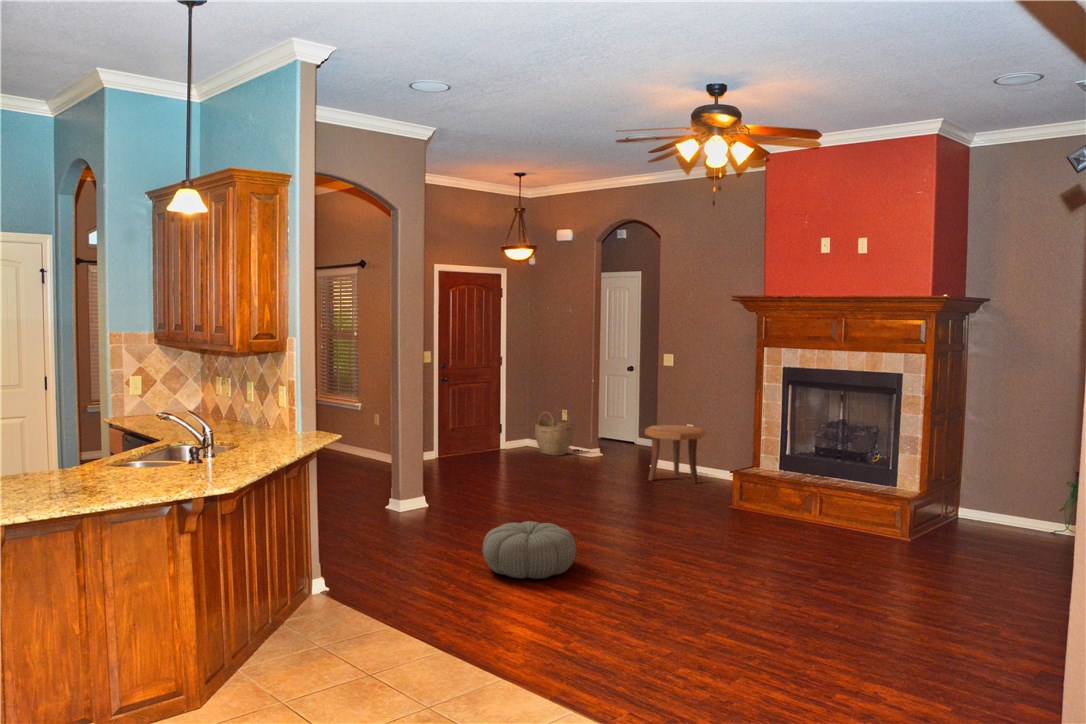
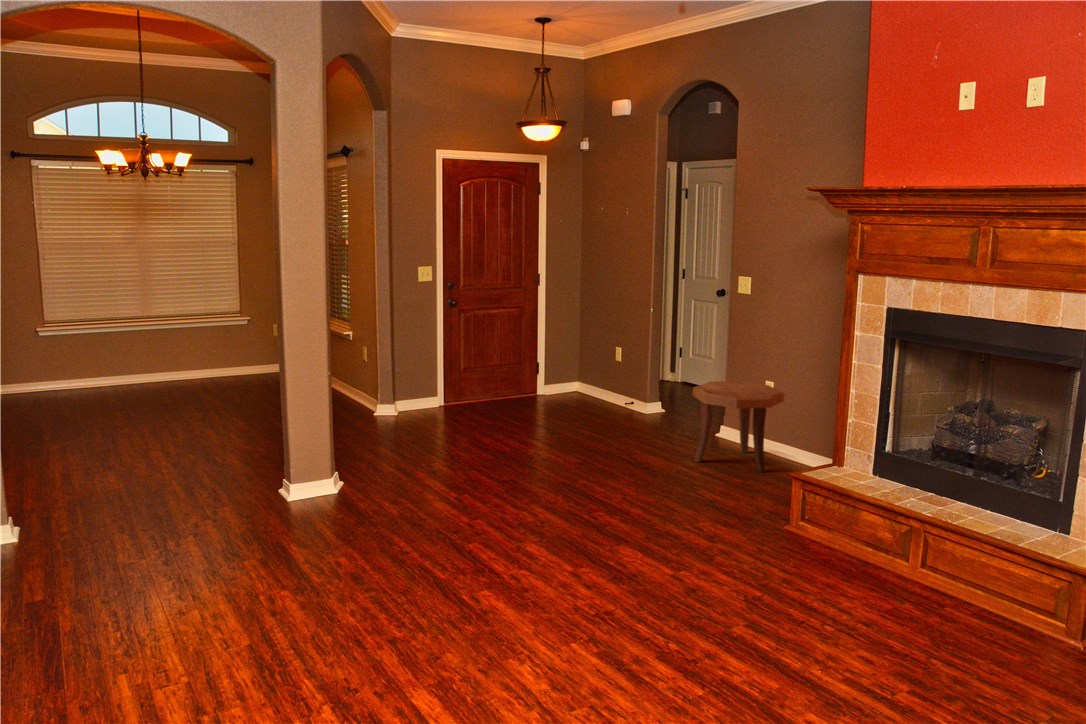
woven basket: present [535,413,573,456] -> none [576,348,625,410]
pouf: present [483,521,576,579] -> none [279,554,435,665]

